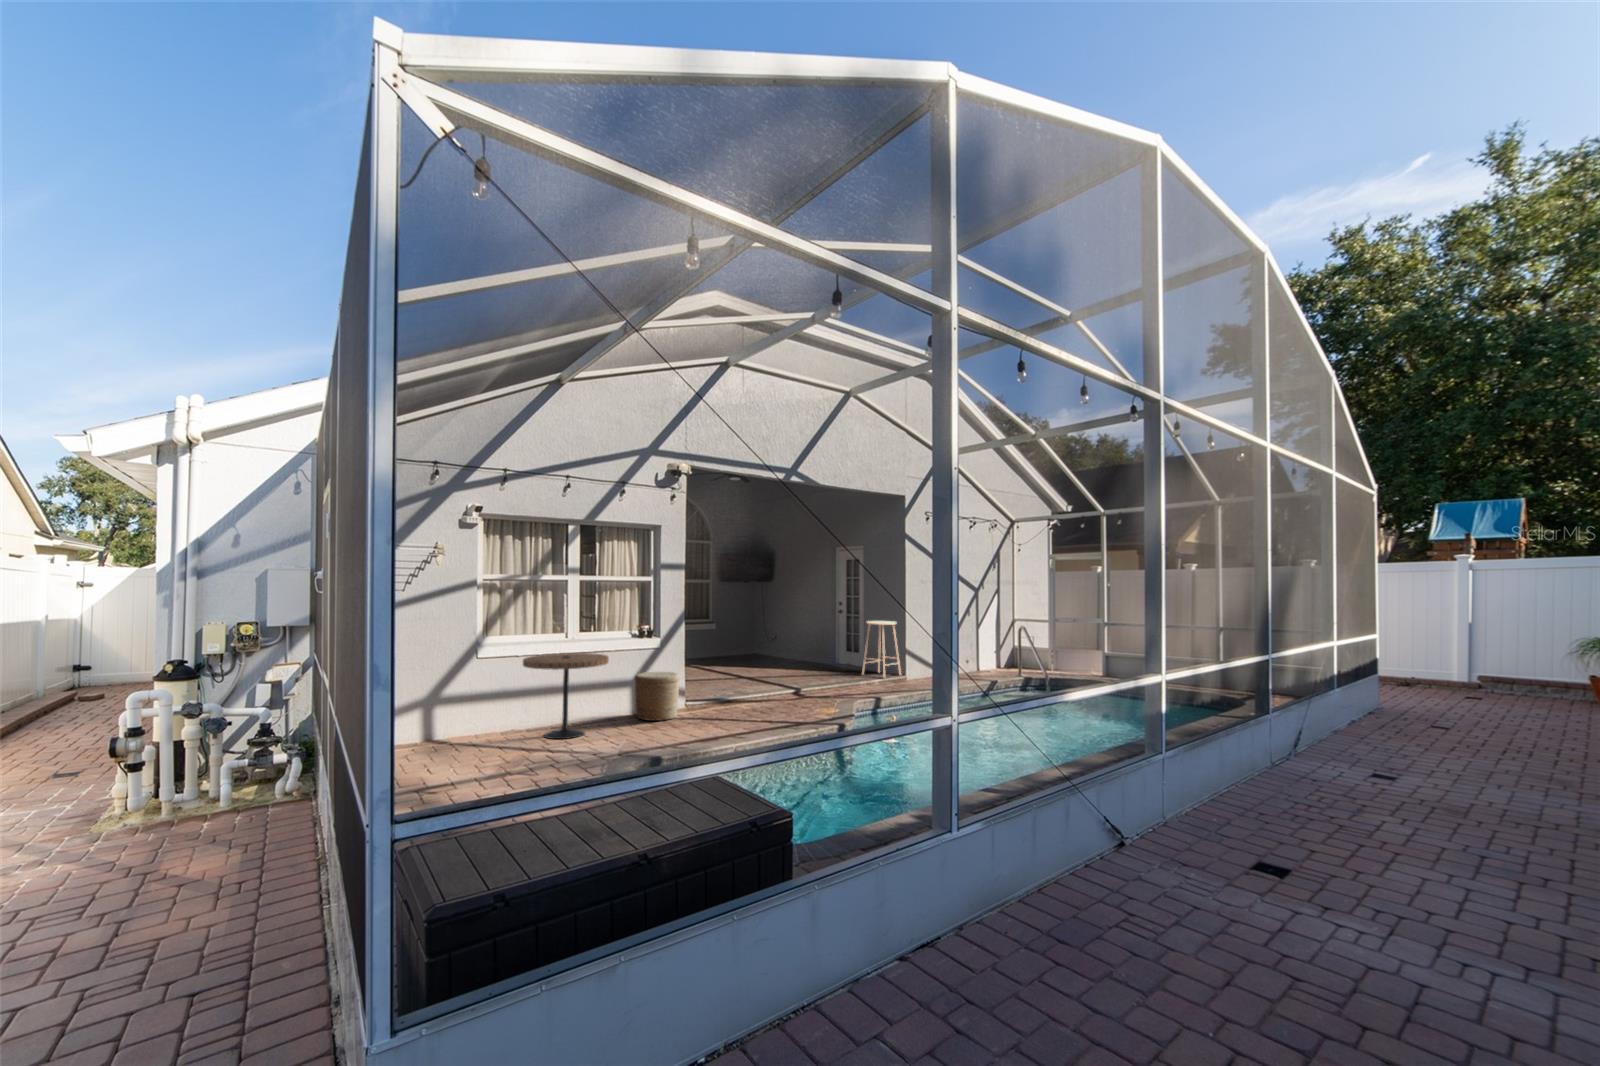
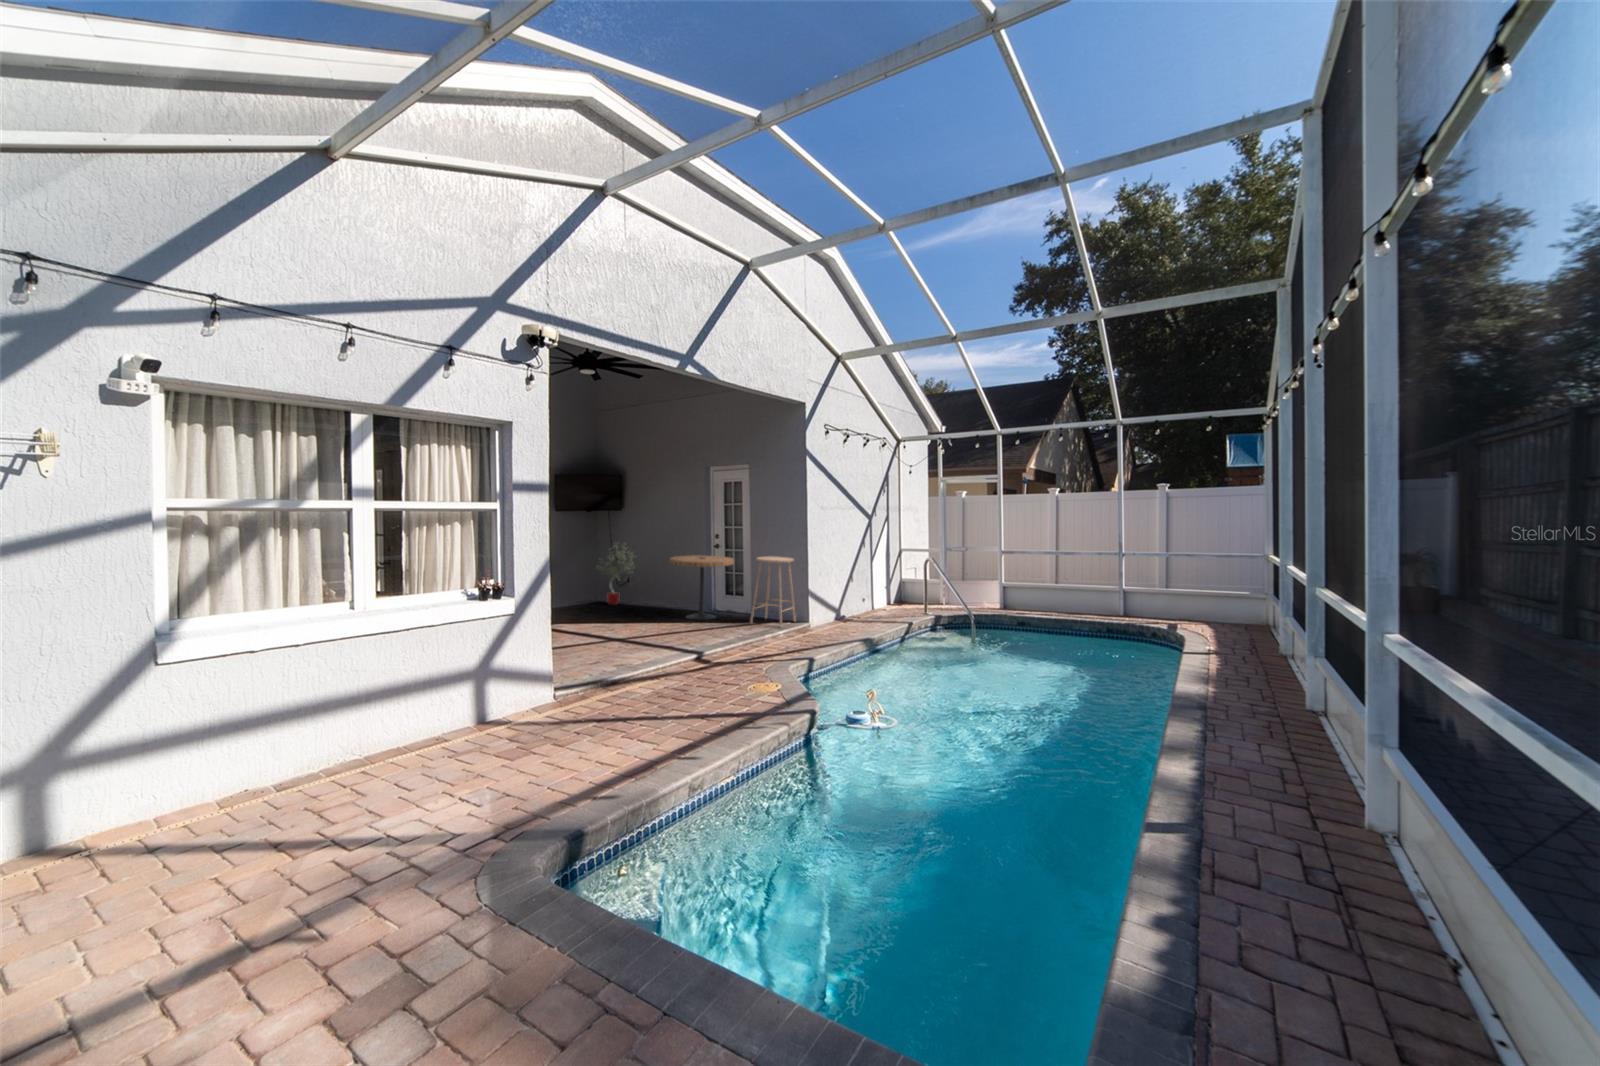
potted tree: none [756,611,786,660] -> present [596,542,634,605]
side table: present [523,653,609,739] -> present [670,555,734,620]
woven basket: present [635,672,680,721] -> none [481,652,557,734]

